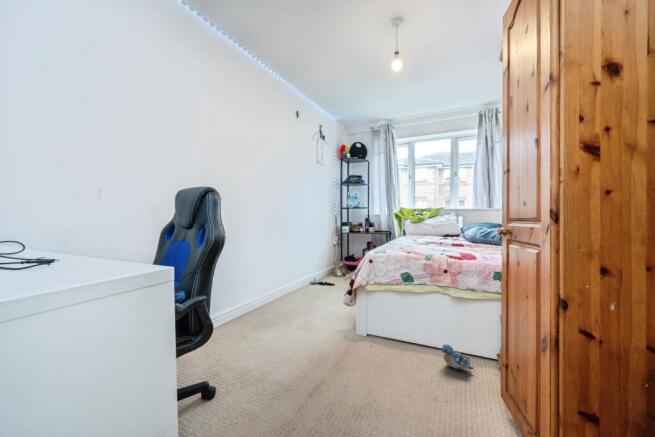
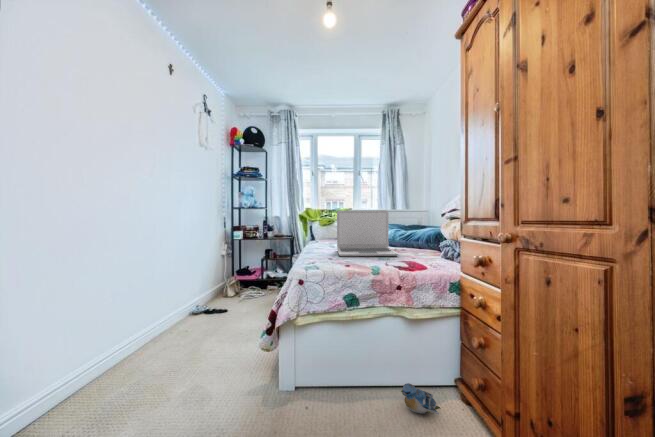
laptop: none [410,210,463,249] -> present [337,210,398,256]

